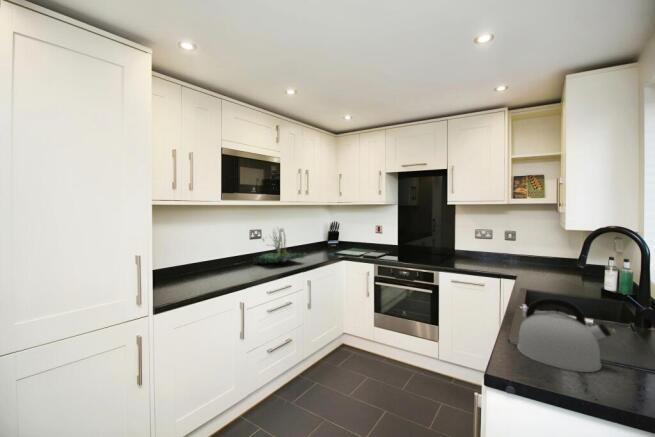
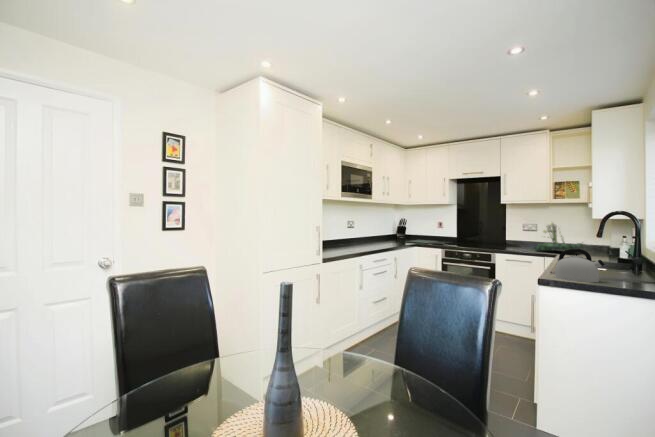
plant: present [254,228,305,263] -> present [535,223,584,251]

